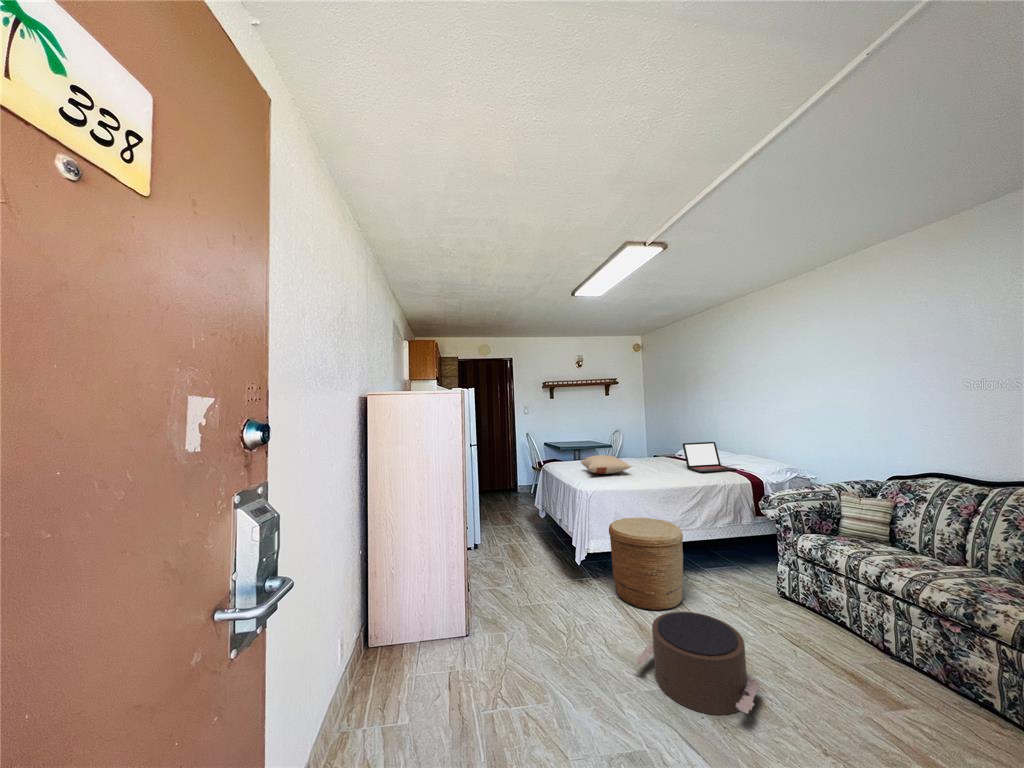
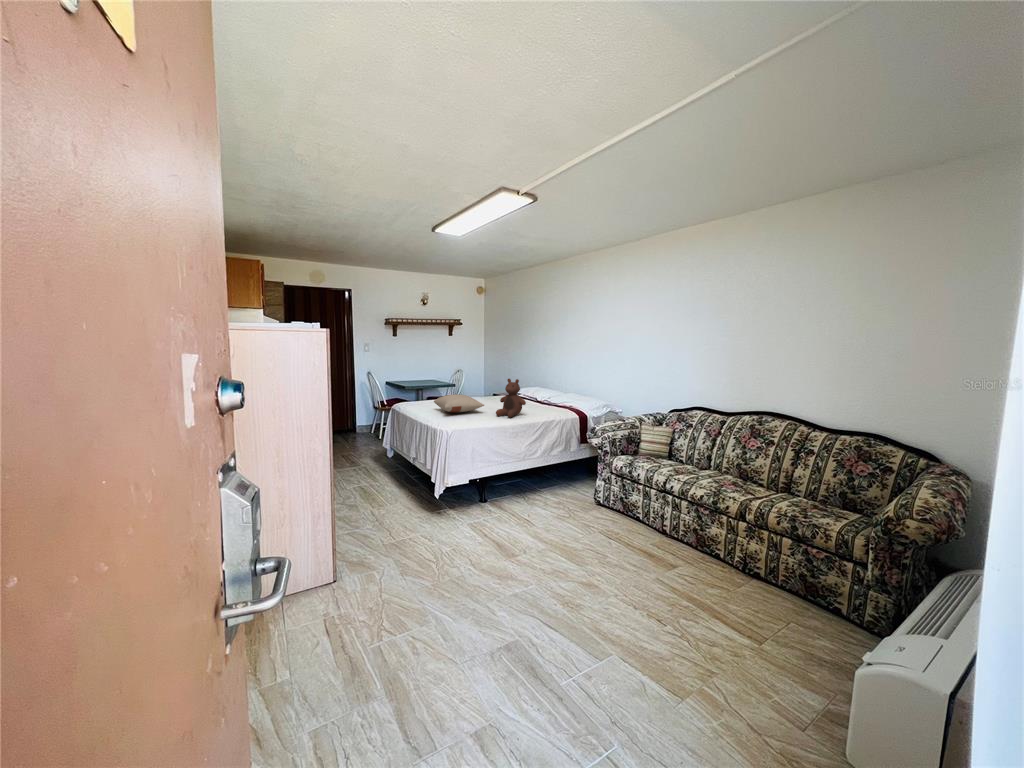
stuffed bear: none [644,438,678,480] -> present [496,379,526,417]
laptop: present [683,442,737,472] -> none [527,383,569,409]
basket: present [609,518,683,610] -> none [468,452,532,531]
pouf: present [636,611,760,715] -> none [501,527,594,604]

